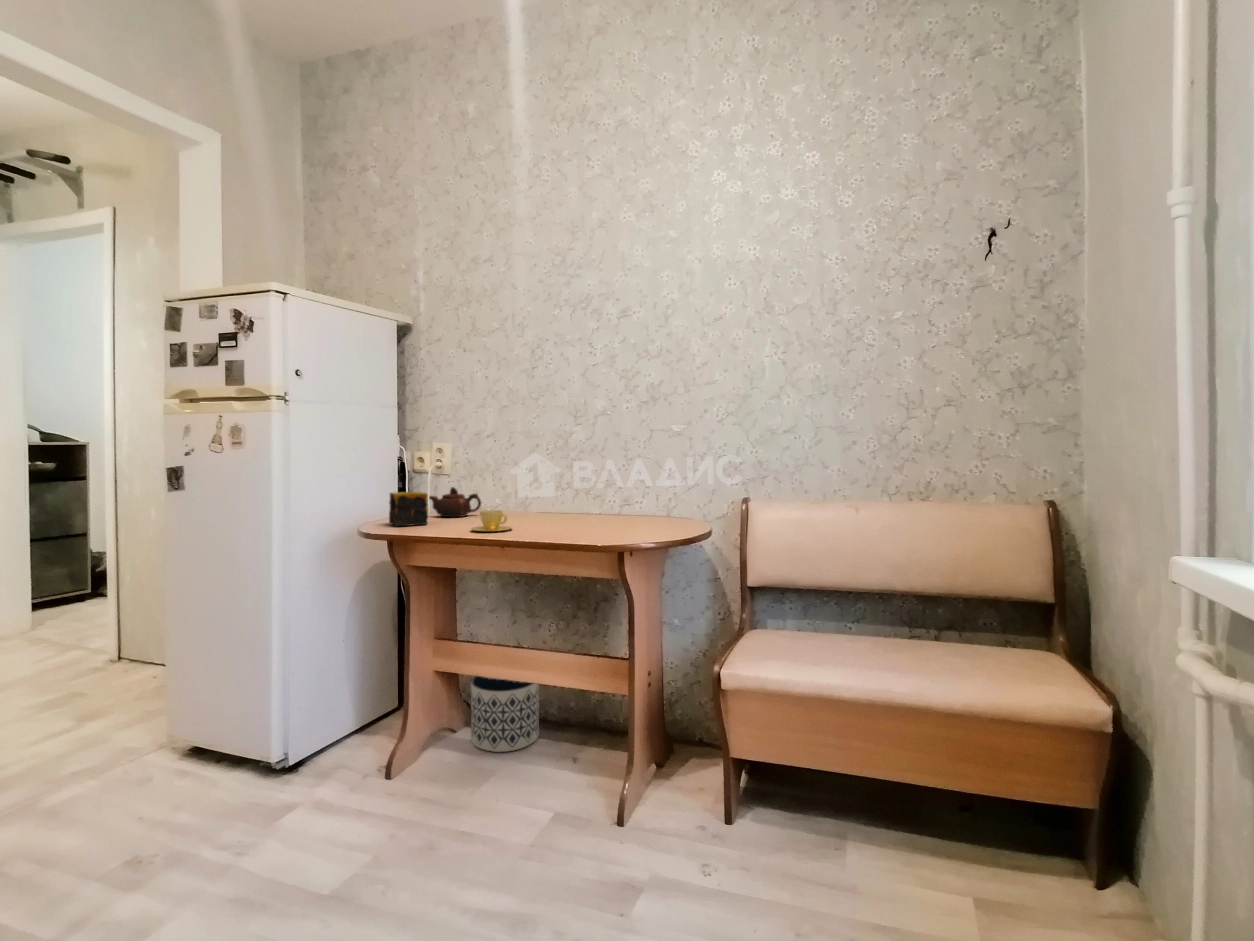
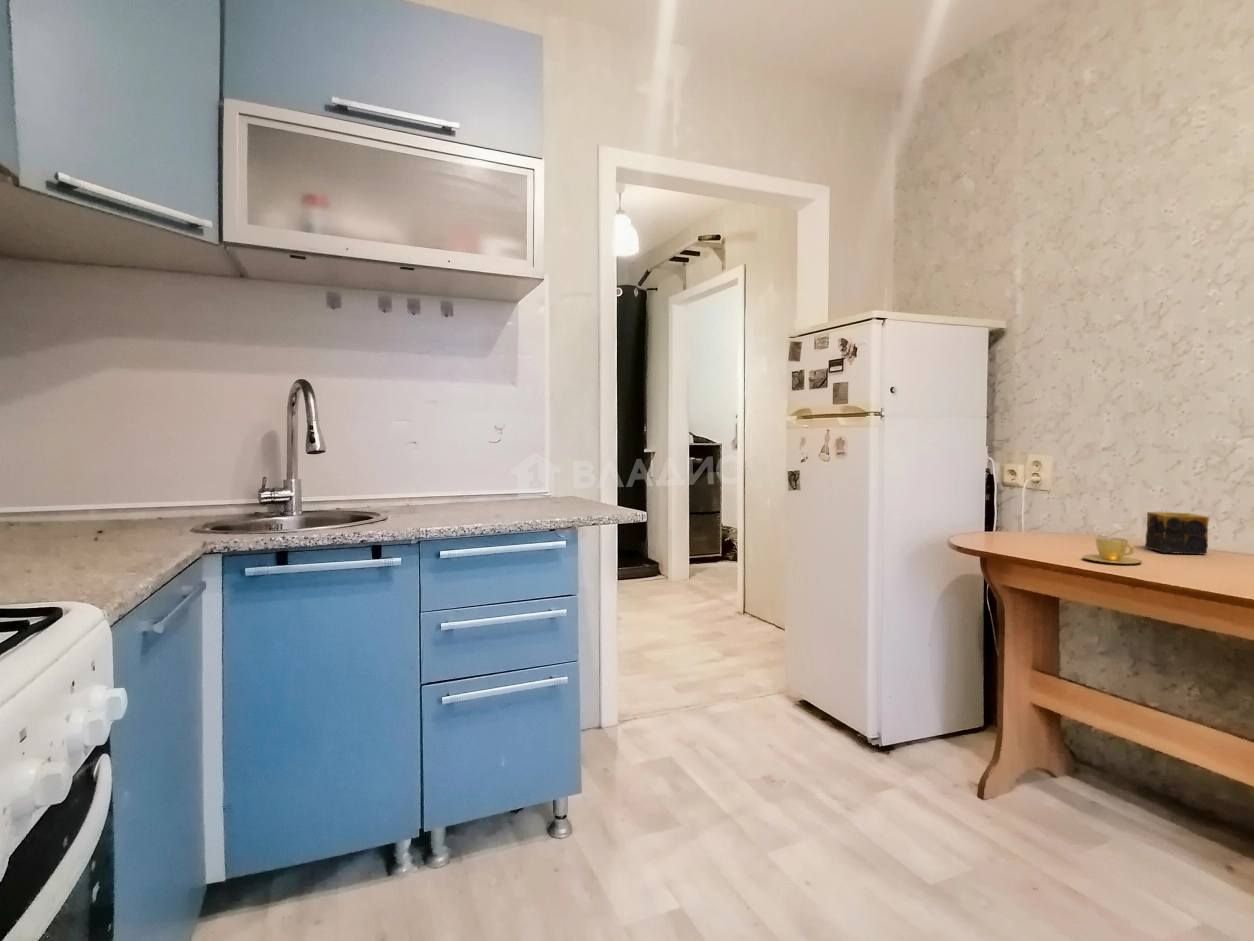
teapot: present [429,487,481,517] -> none [1025,503,1093,538]
candle: present [389,492,428,526] -> present [1145,512,1209,554]
planter: present [471,674,539,752] -> none [1071,718,1171,824]

